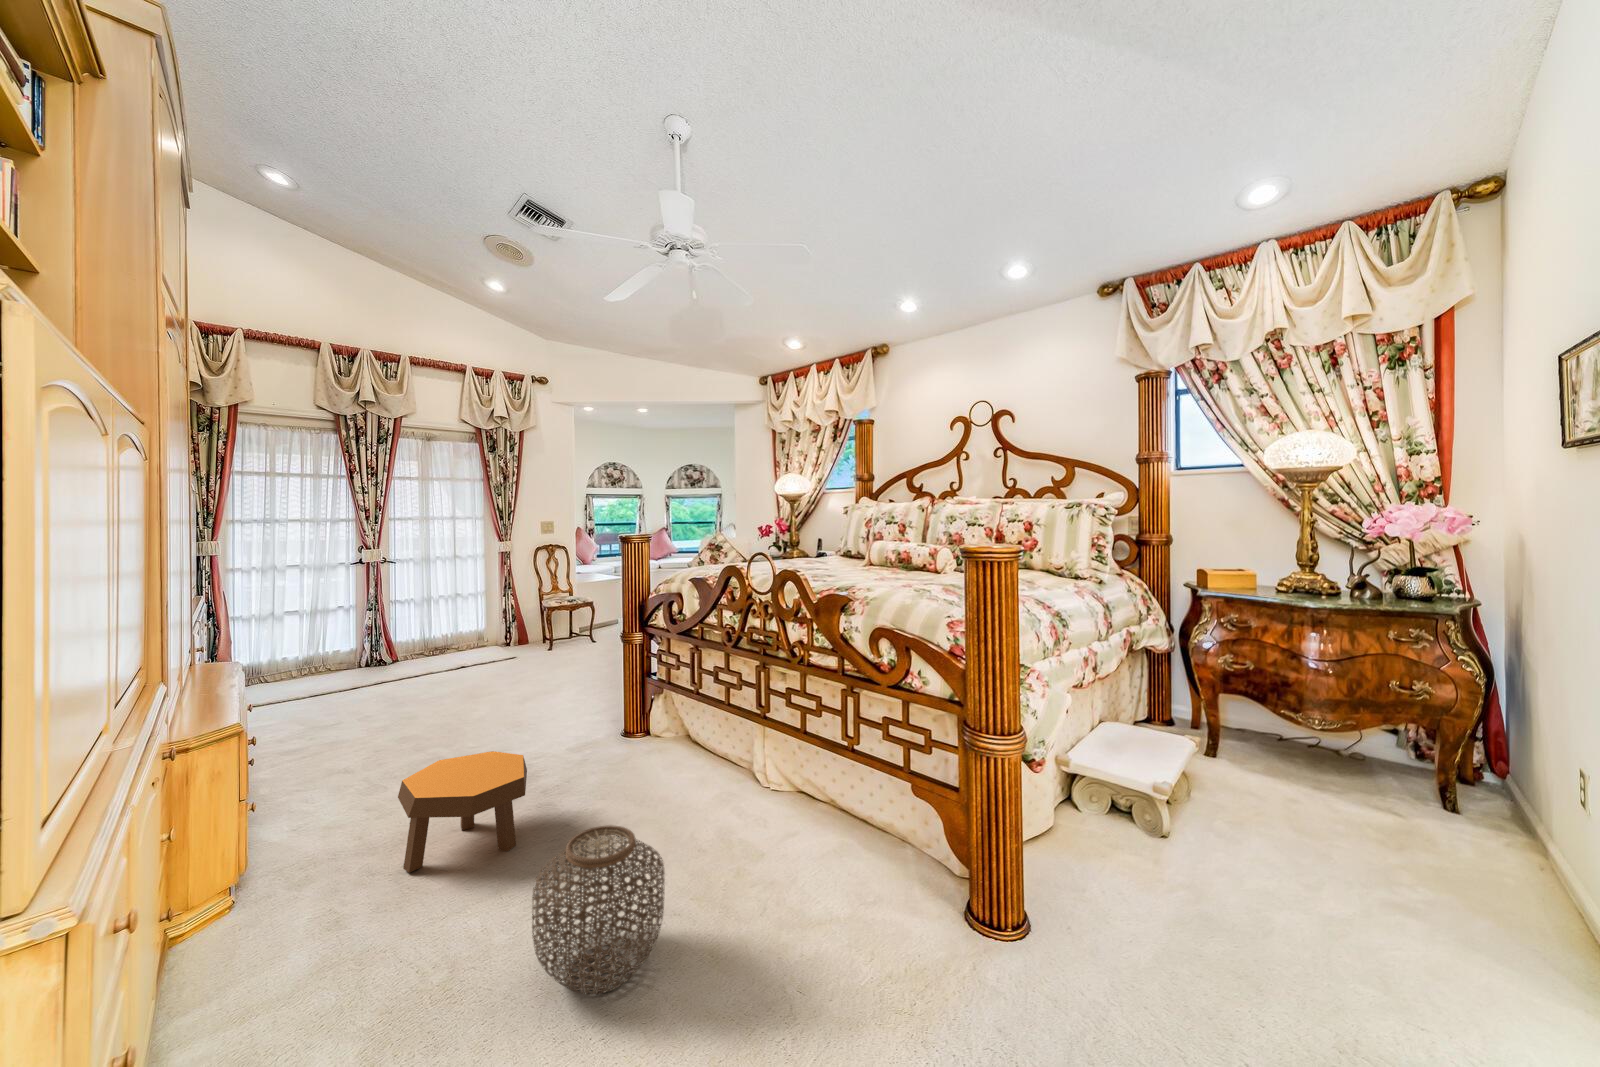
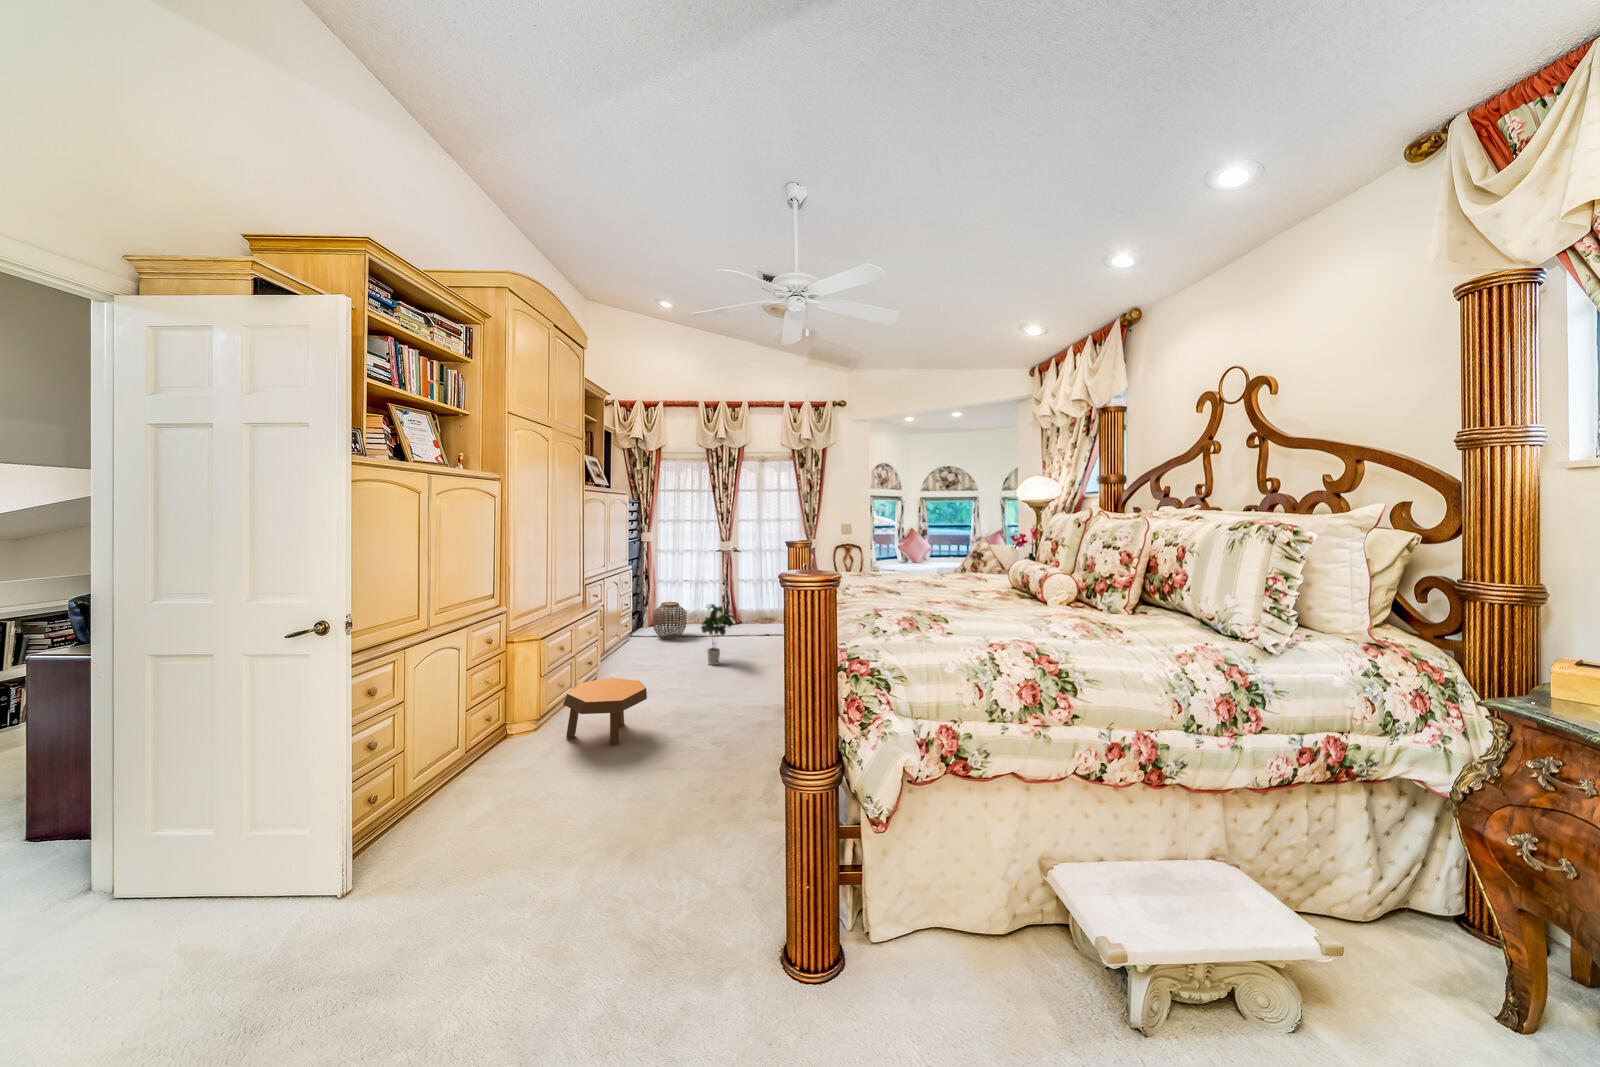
potted plant: none [434,638,510,725] -> present [701,604,735,665]
woven basket: present [532,825,665,995] -> present [653,602,687,639]

